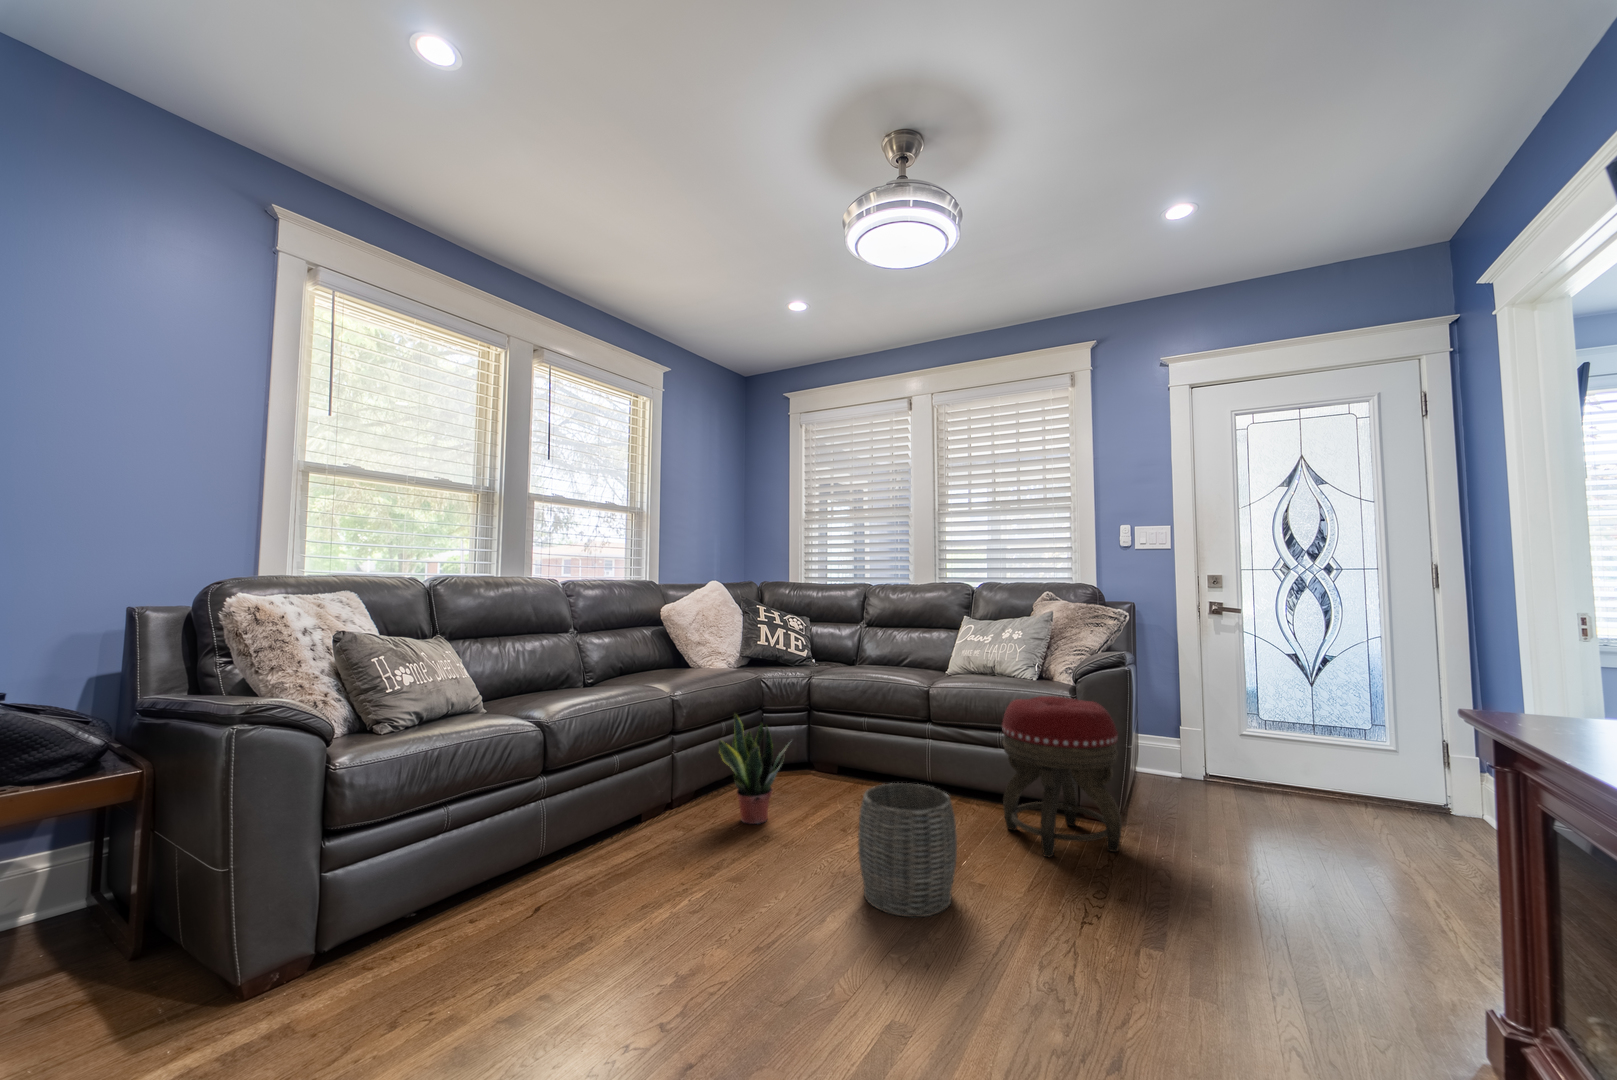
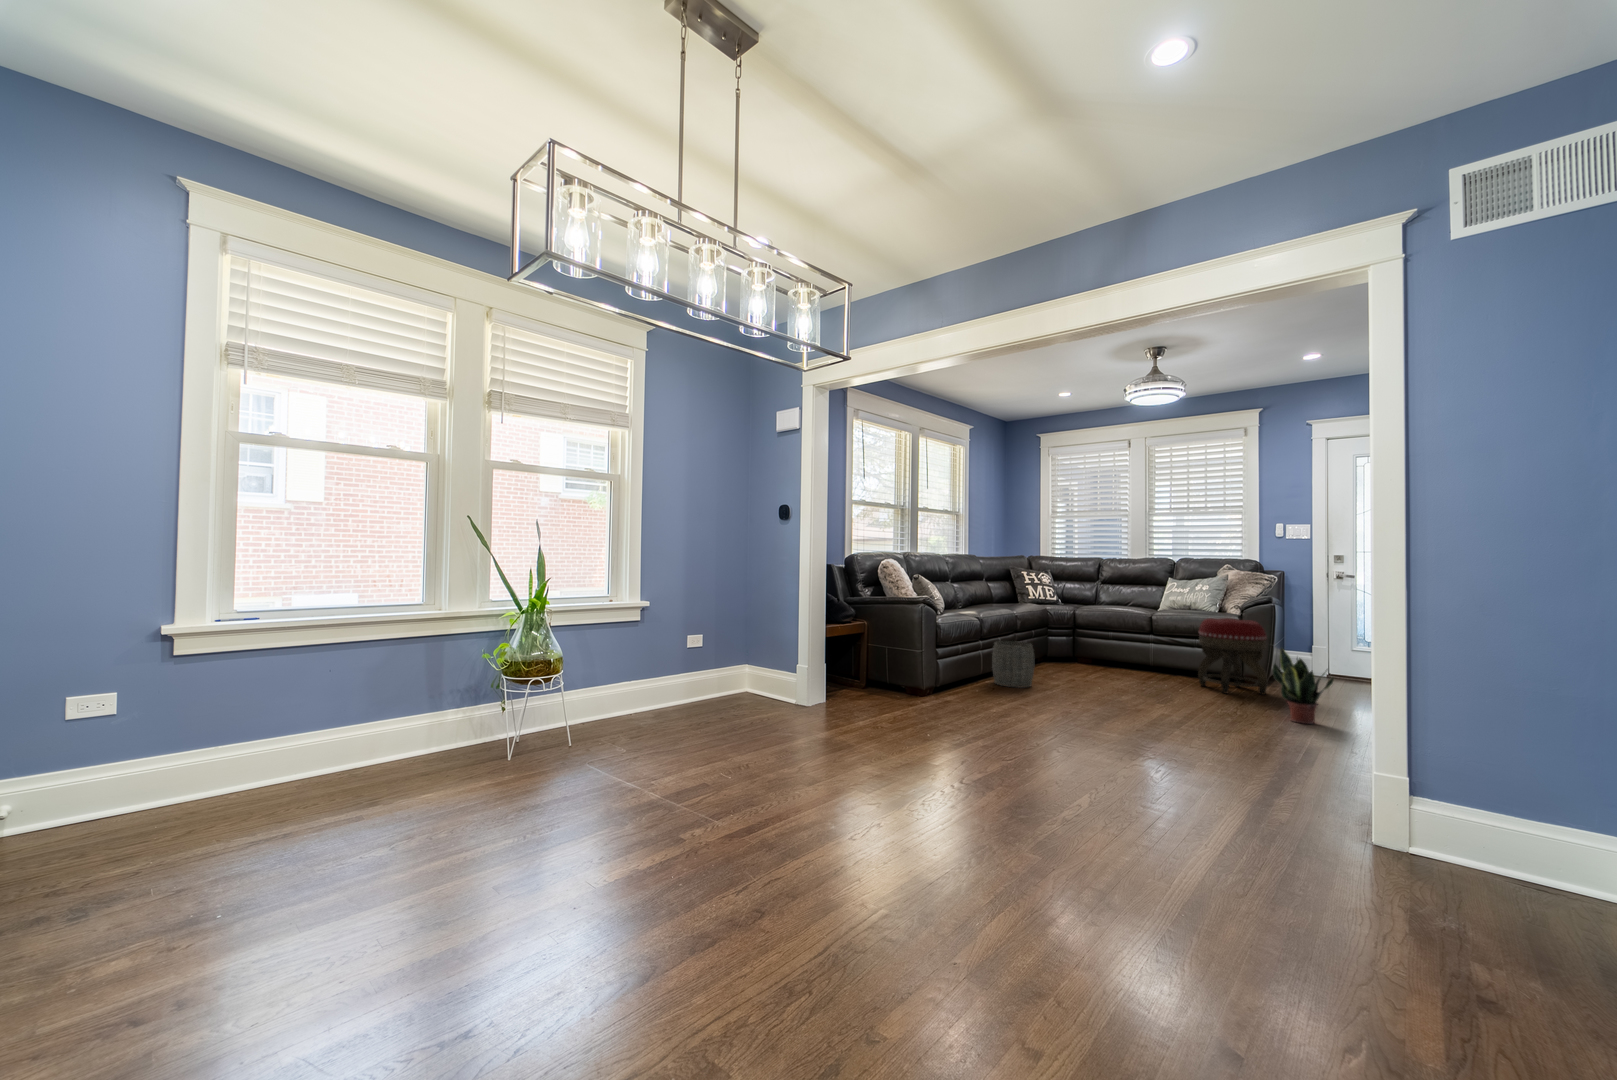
potted plant: present [719,714,788,824] -> present [1273,648,1334,724]
woven basket: present [858,783,957,917] -> present [992,641,1035,688]

